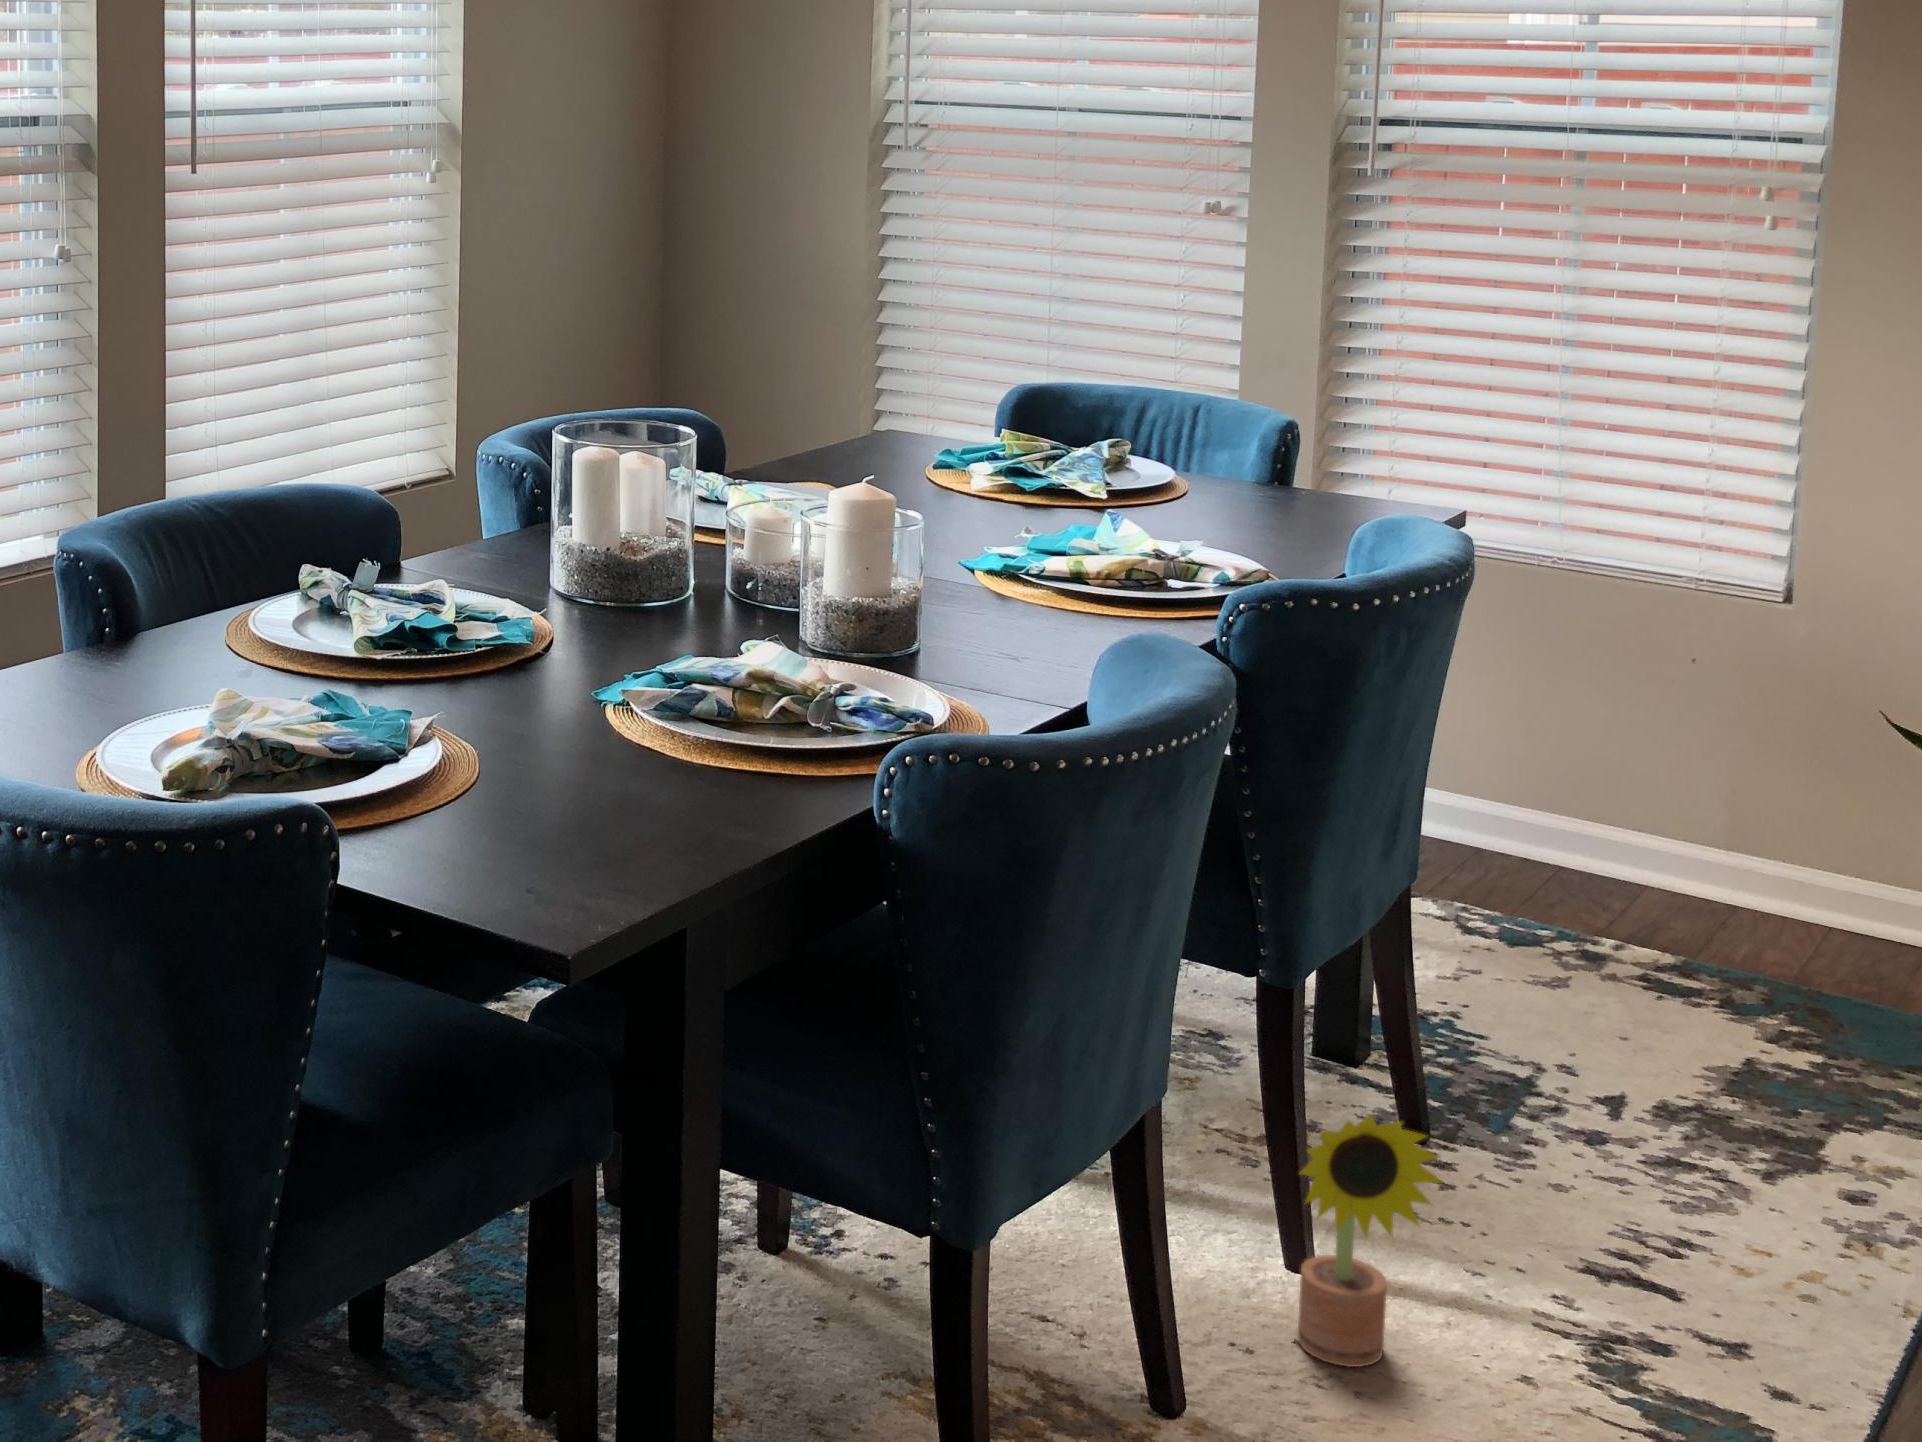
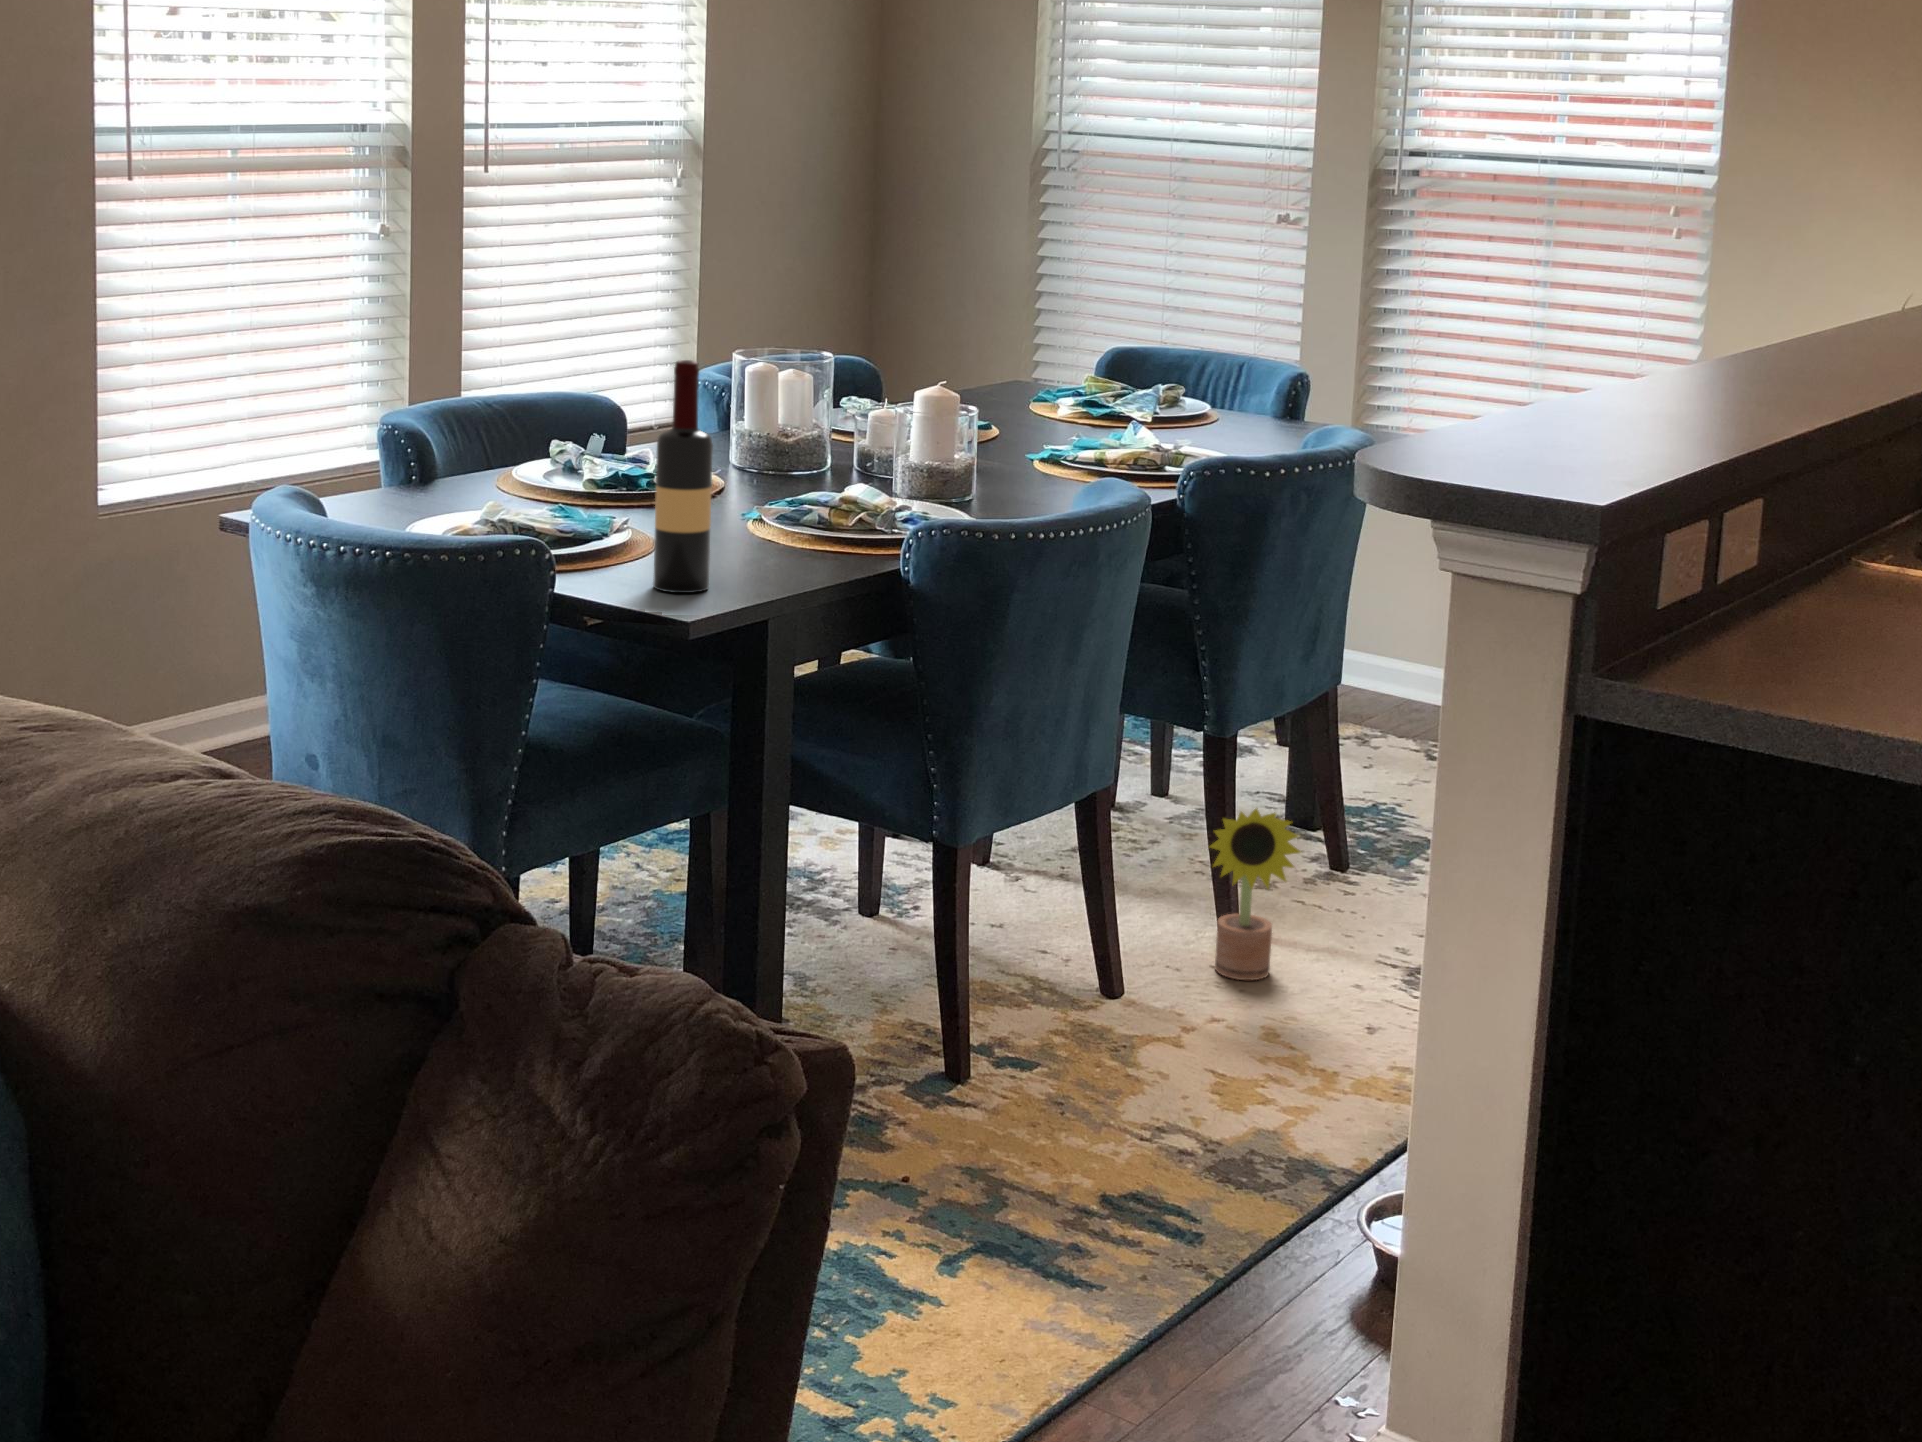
wine bottle: none [484,494,580,882] -> present [653,360,713,593]

